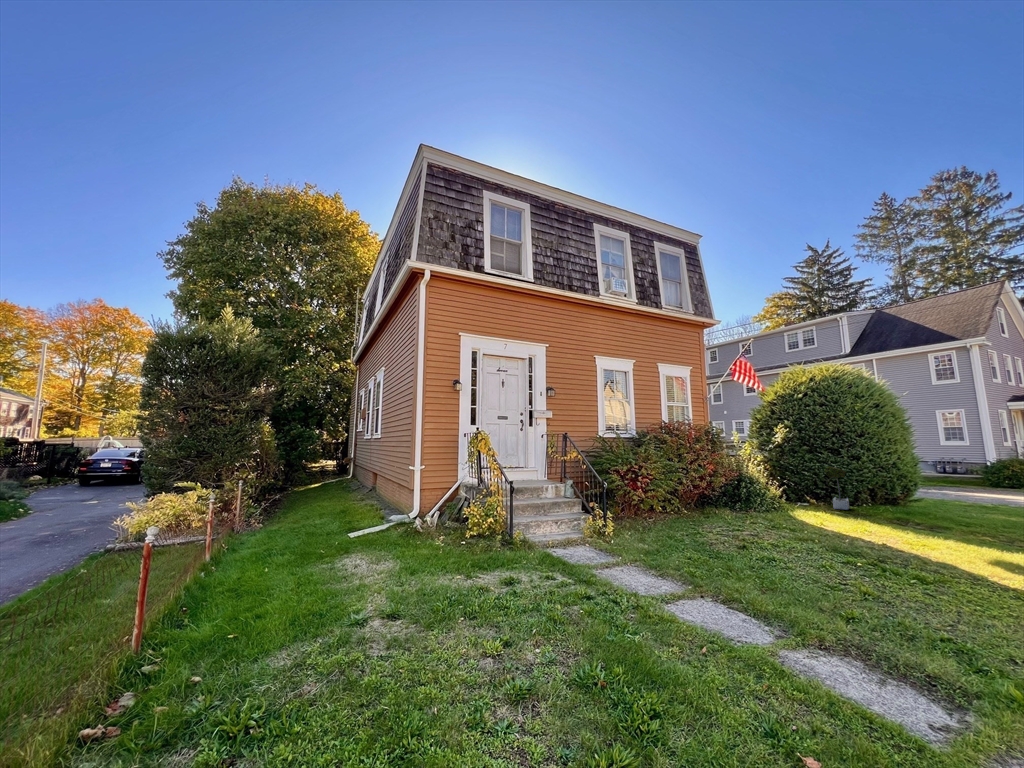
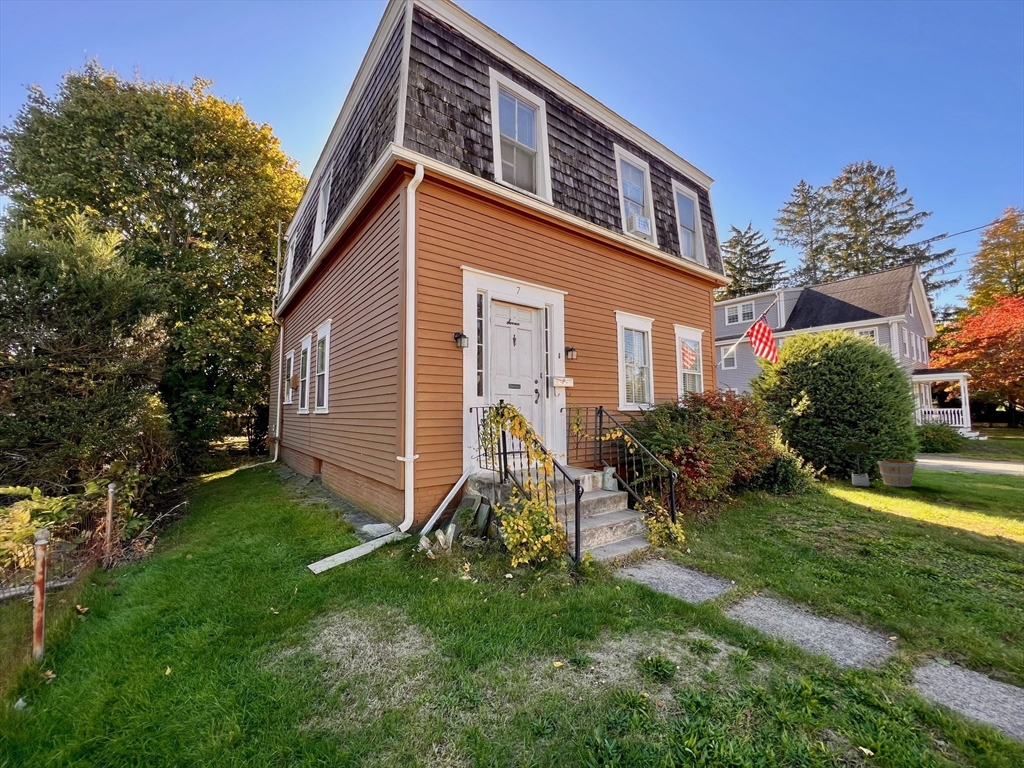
wooden bucket: none [860,485,895,512] -> present [877,459,915,487]

